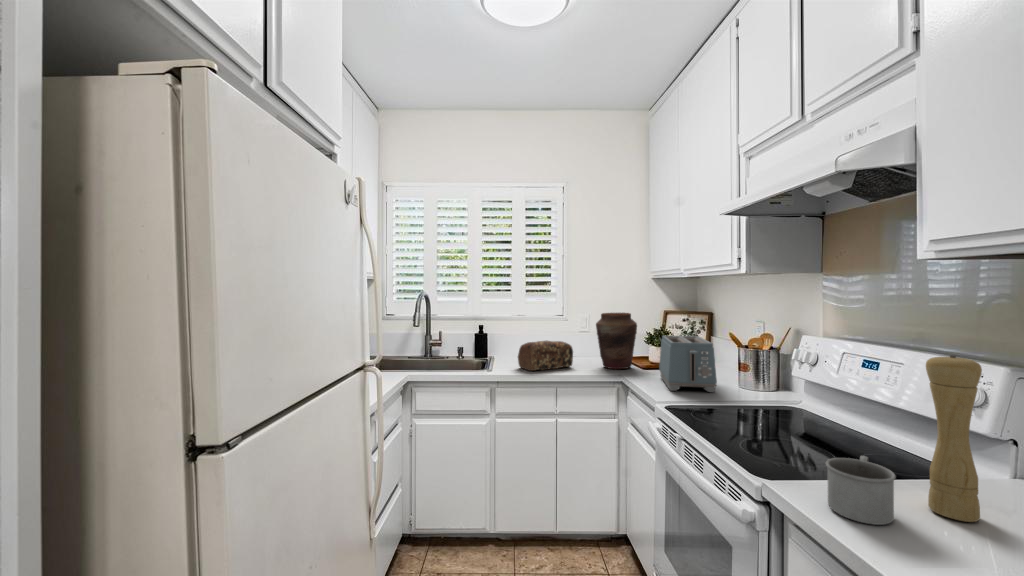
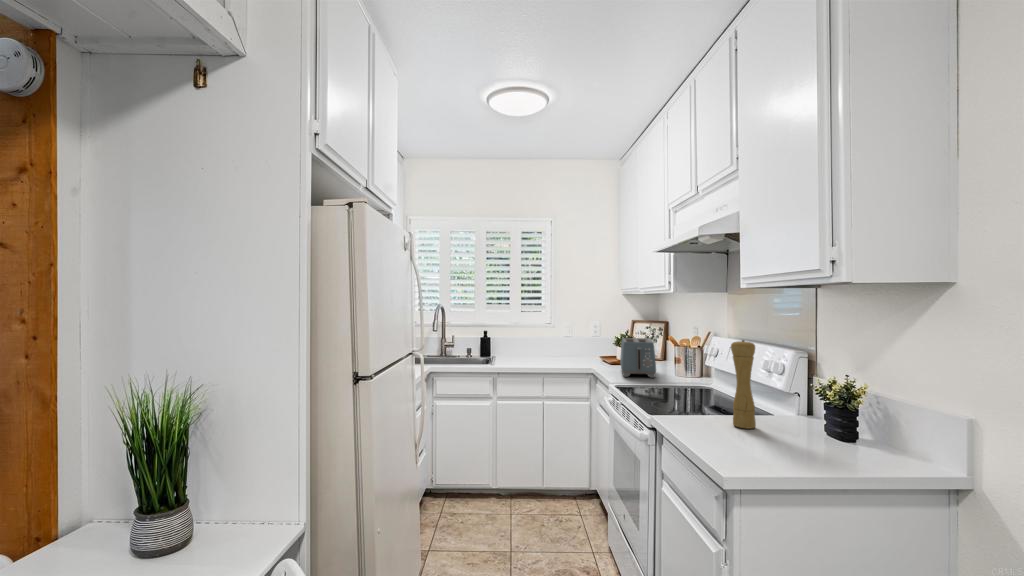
vase: present [596,313,637,369] -> none [575,321,607,365]
bread loaf: present [518,341,573,371] -> none [515,343,558,365]
mug: present [826,456,896,525] -> none [678,397,710,429]

